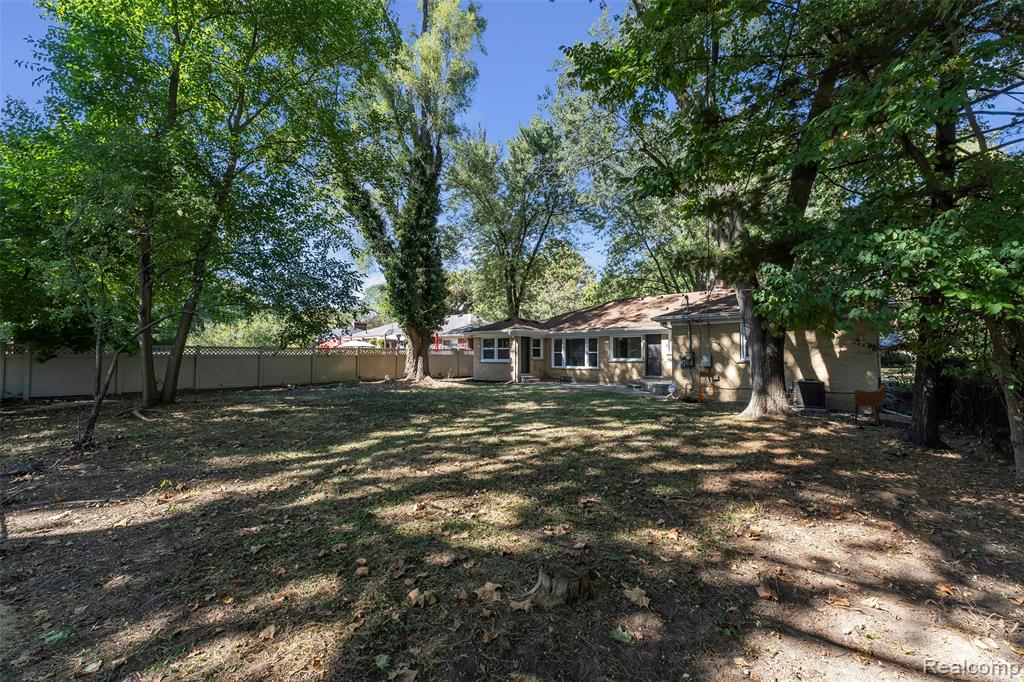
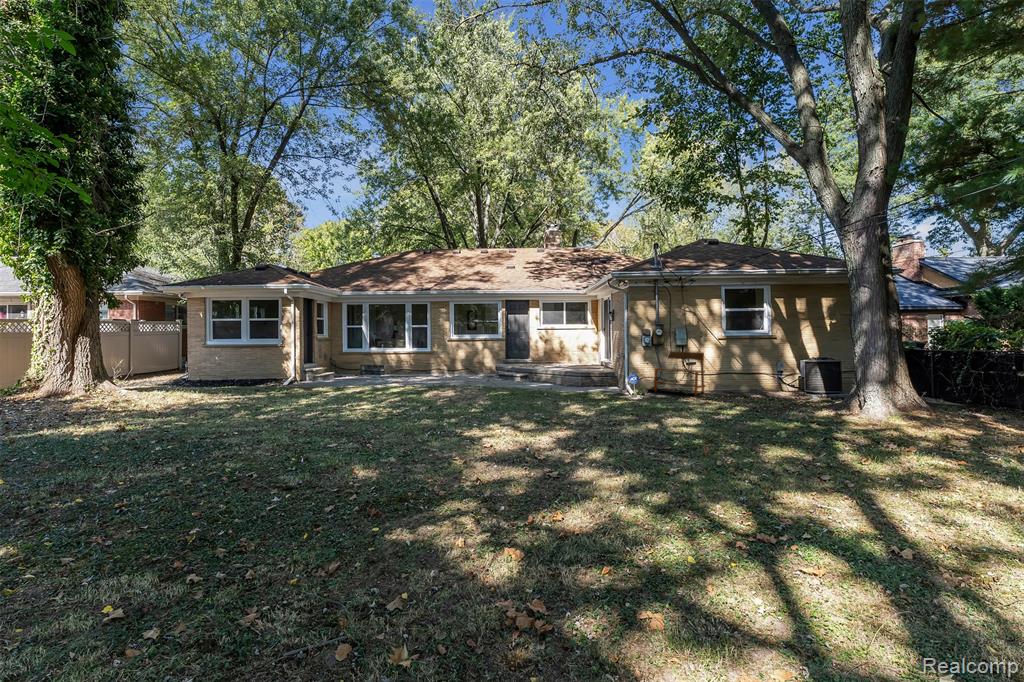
armchair: present [854,385,887,425] -> none [944,362,1001,412]

